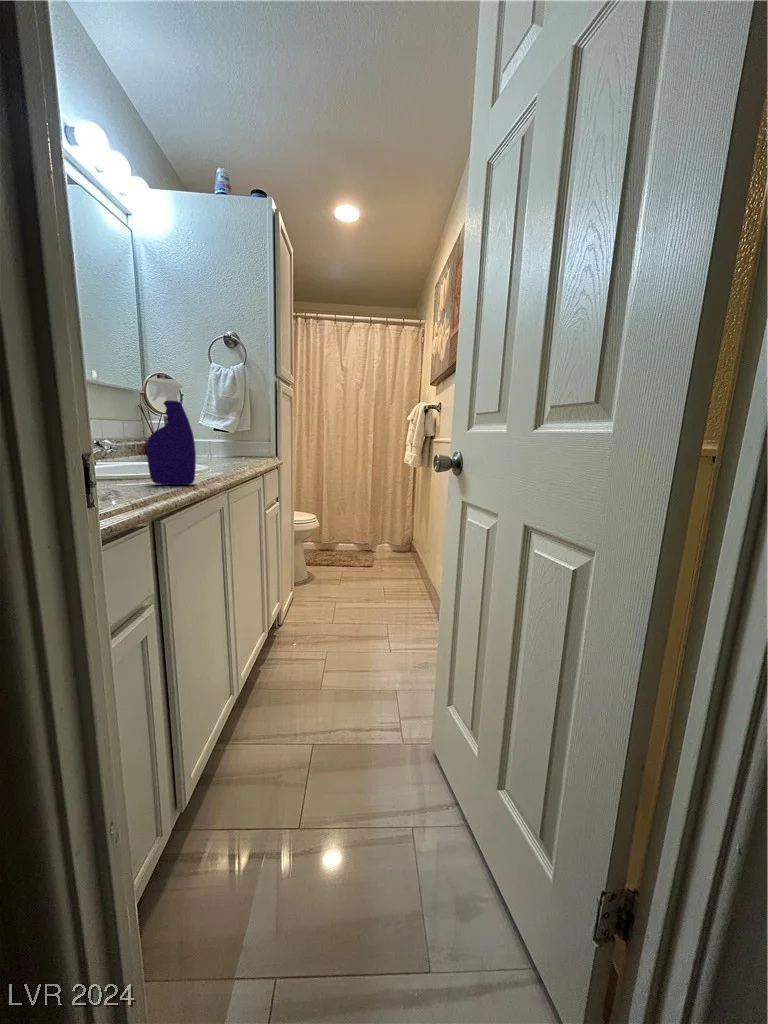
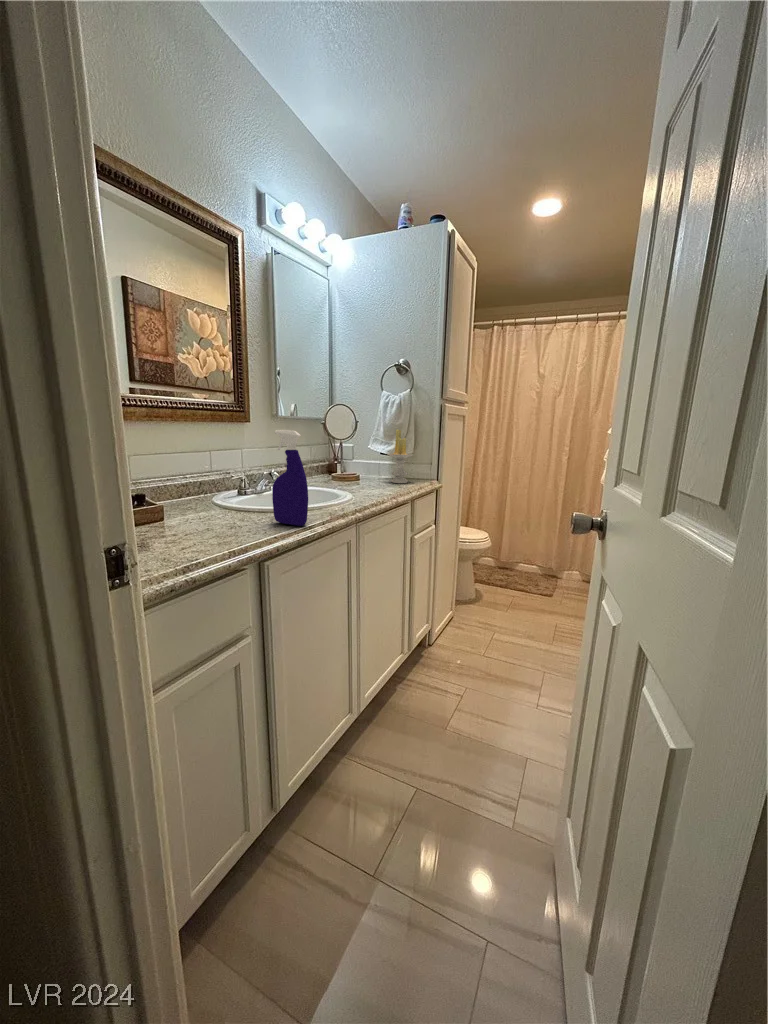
candle: none [225,404,254,460] -> present [388,429,413,483]

